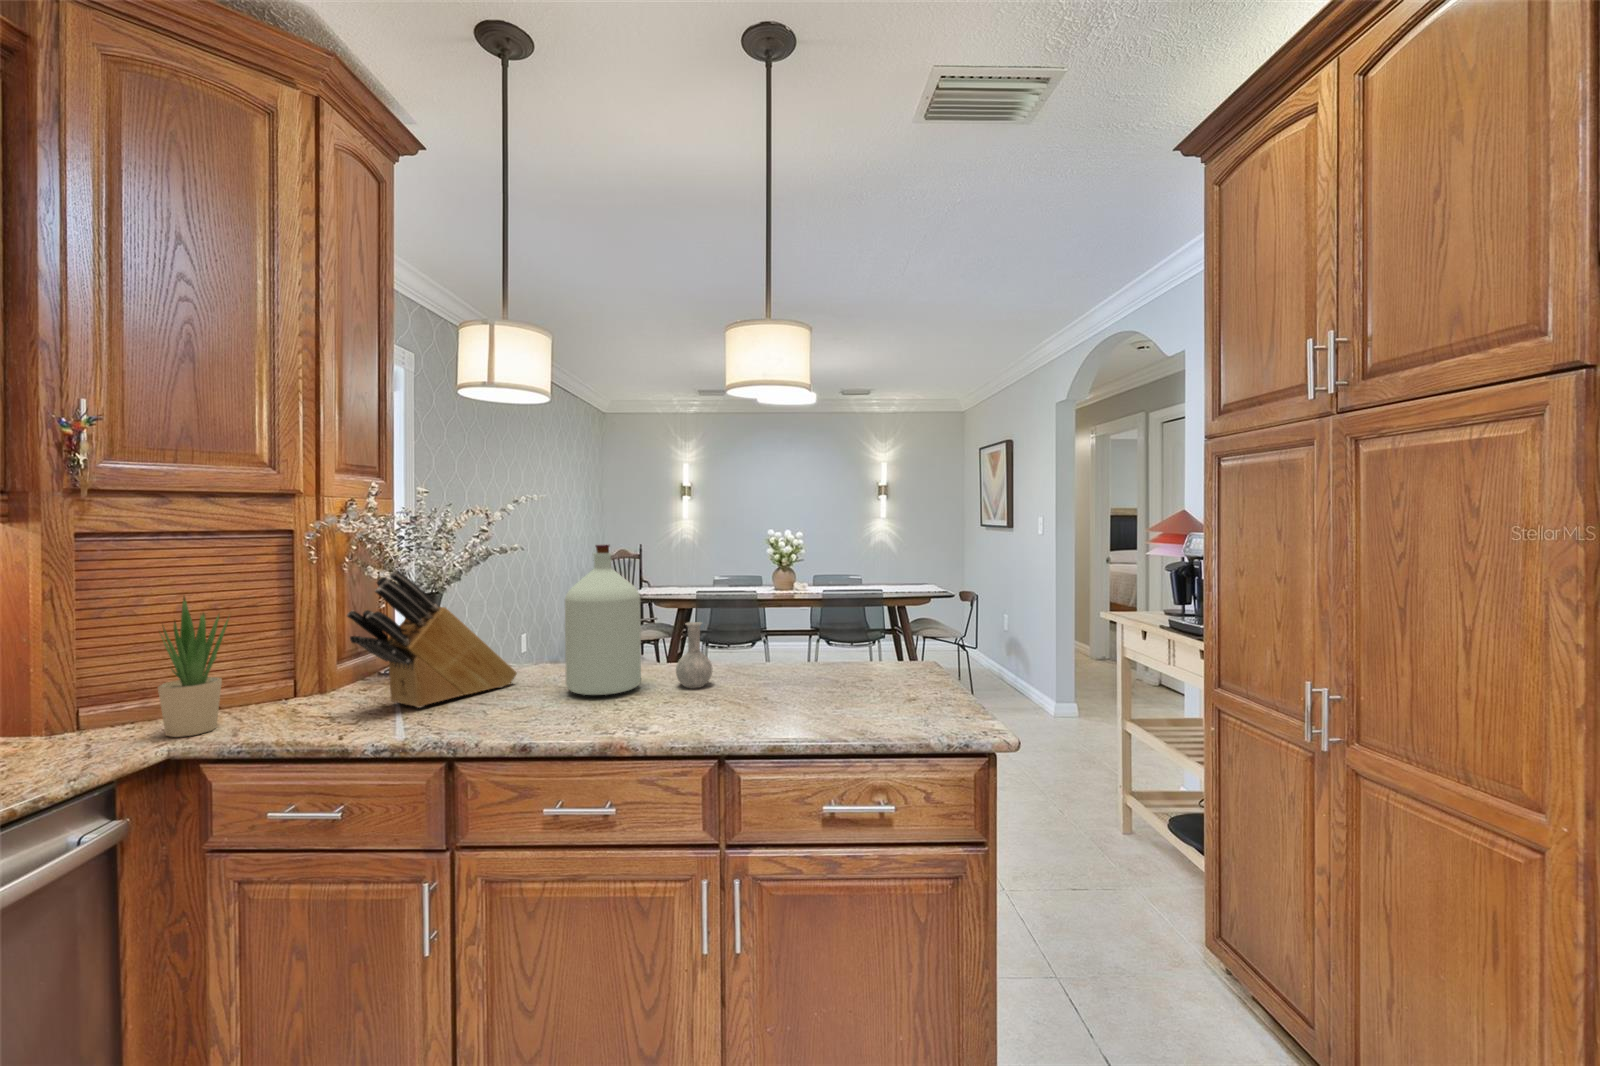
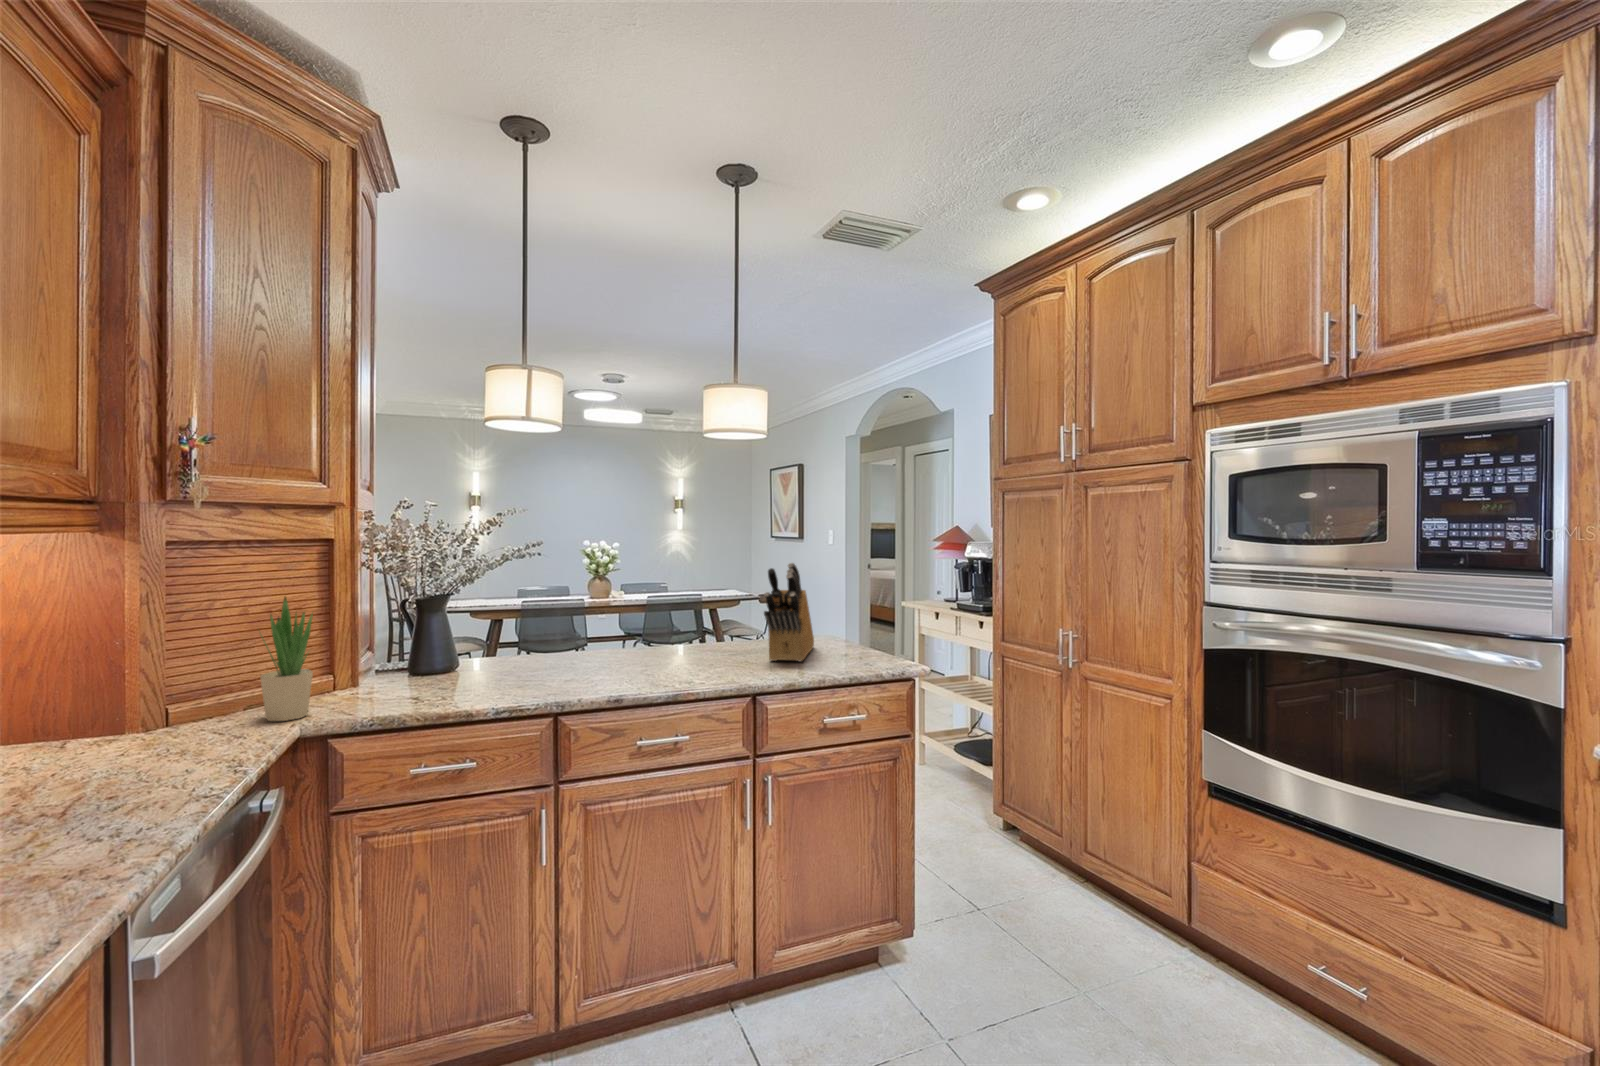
bottle: present [565,545,712,695] -> none [583,550,695,669]
knife block: present [347,570,517,708] -> present [764,563,814,661]

